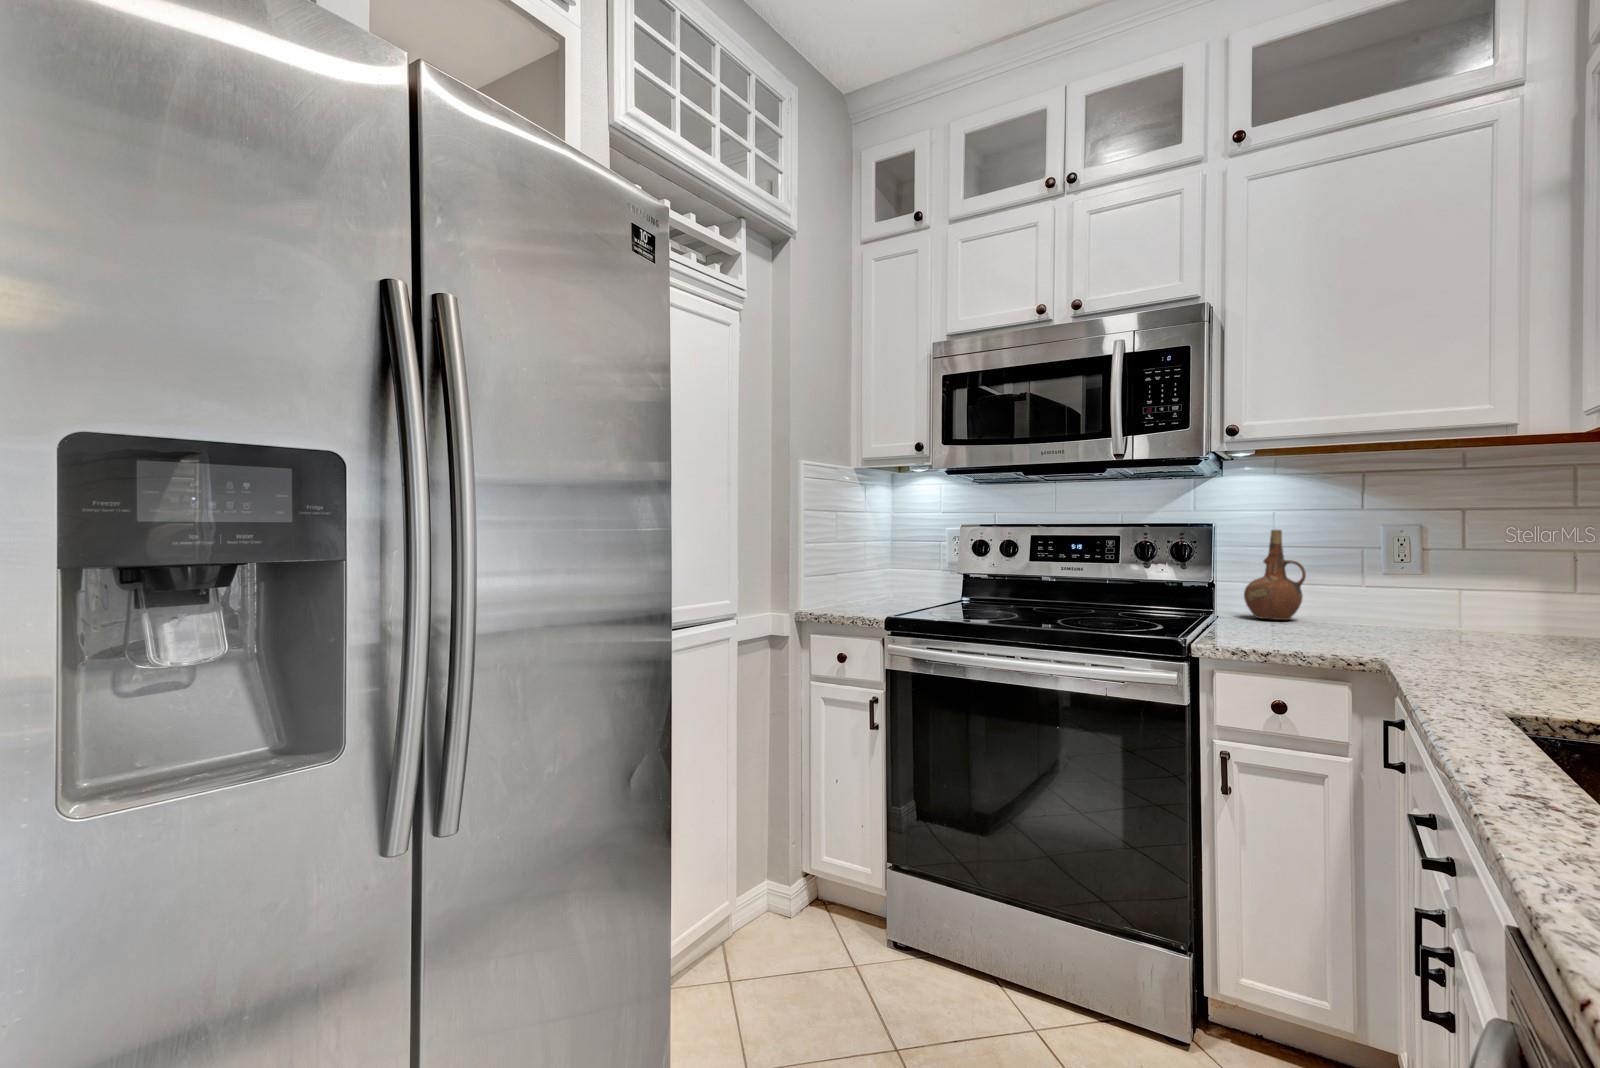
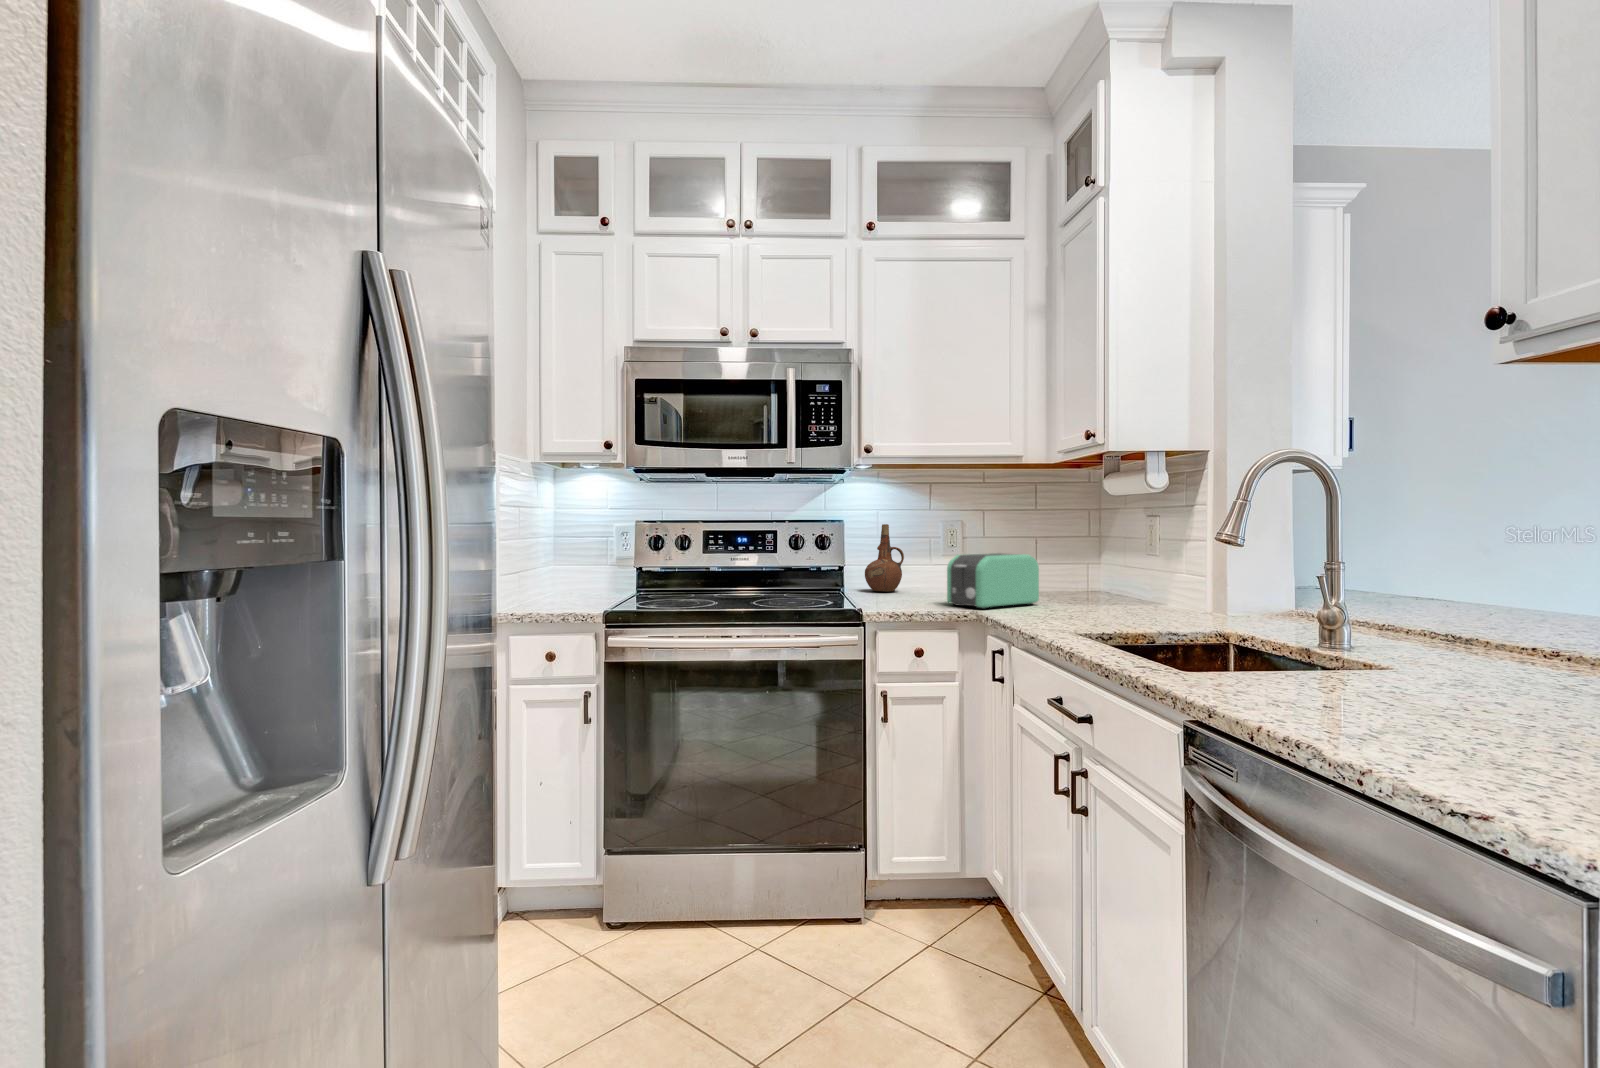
toaster: none [1341,572,1522,655] -> present [947,553,1039,609]

